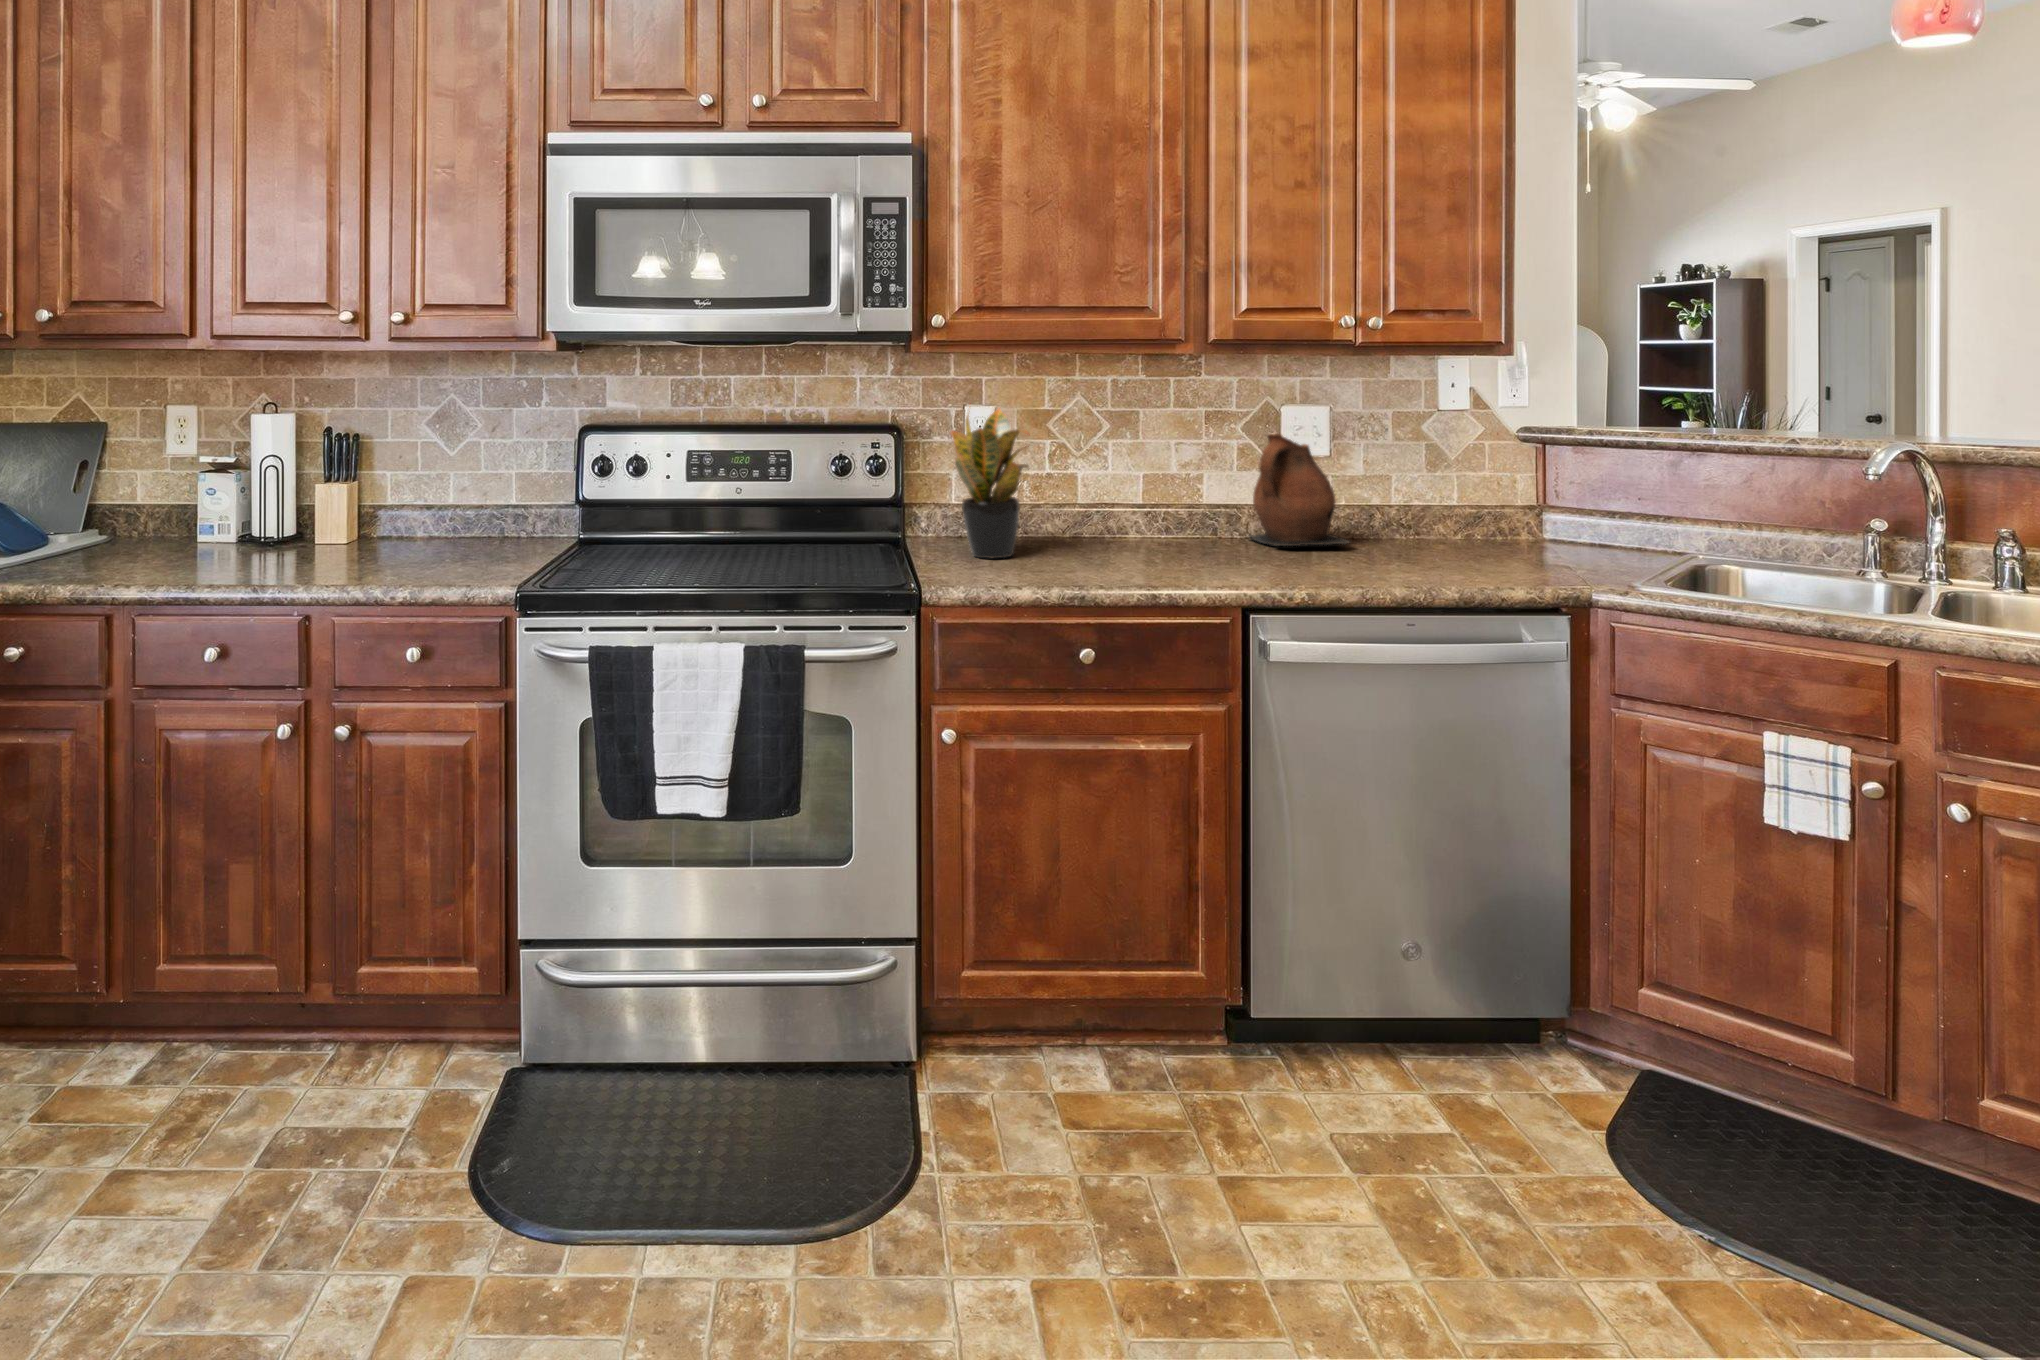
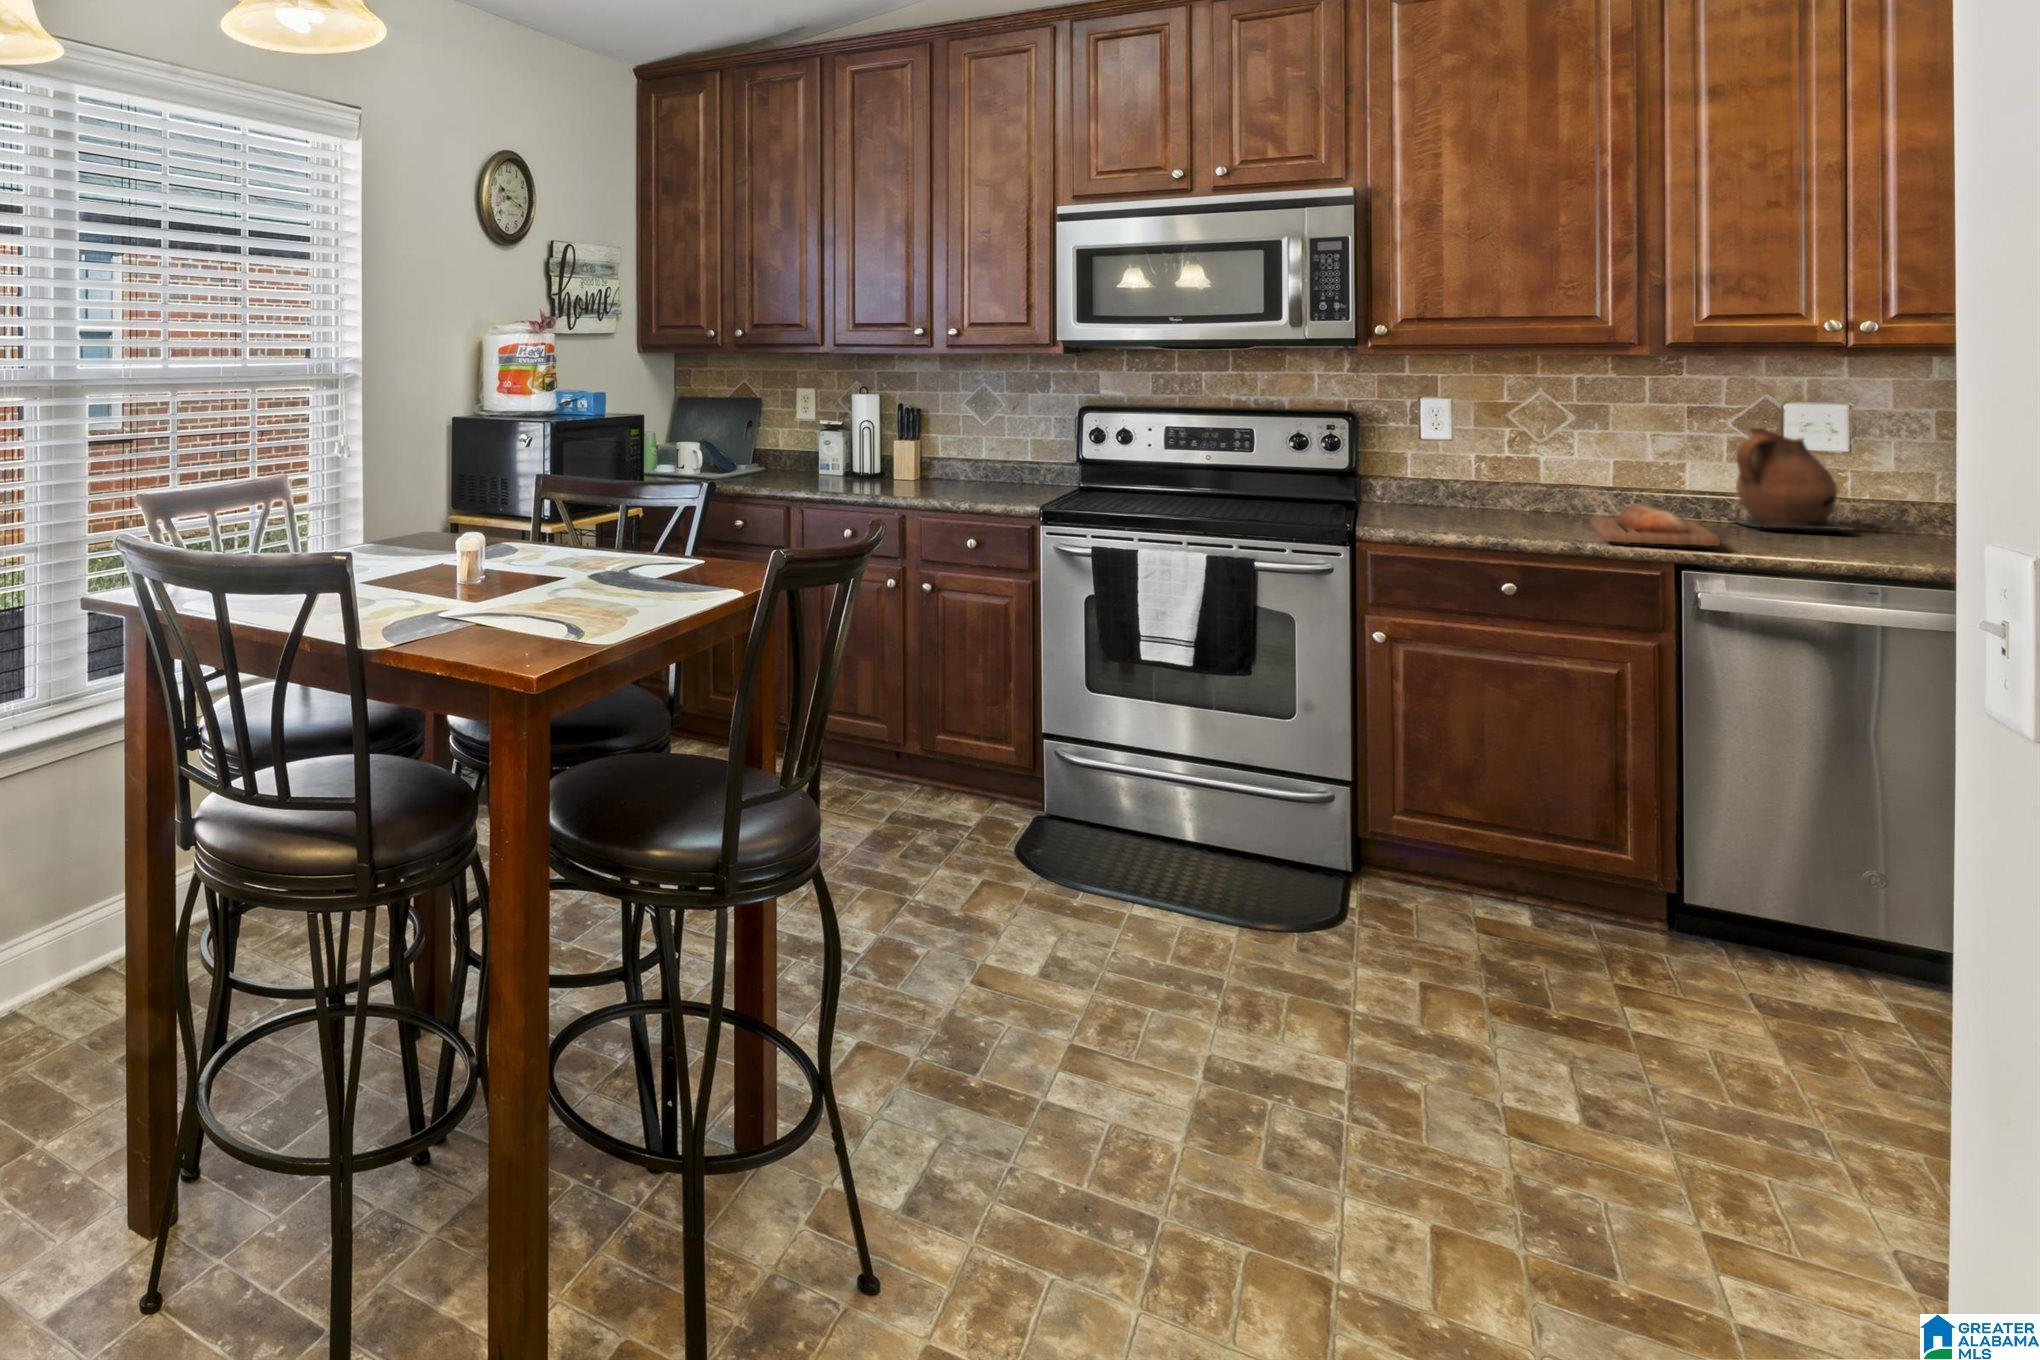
potted plant: present [951,403,1029,559] -> none [1385,388,1491,517]
bread loaf: none [1135,530,1274,583] -> present [1591,505,1720,546]

